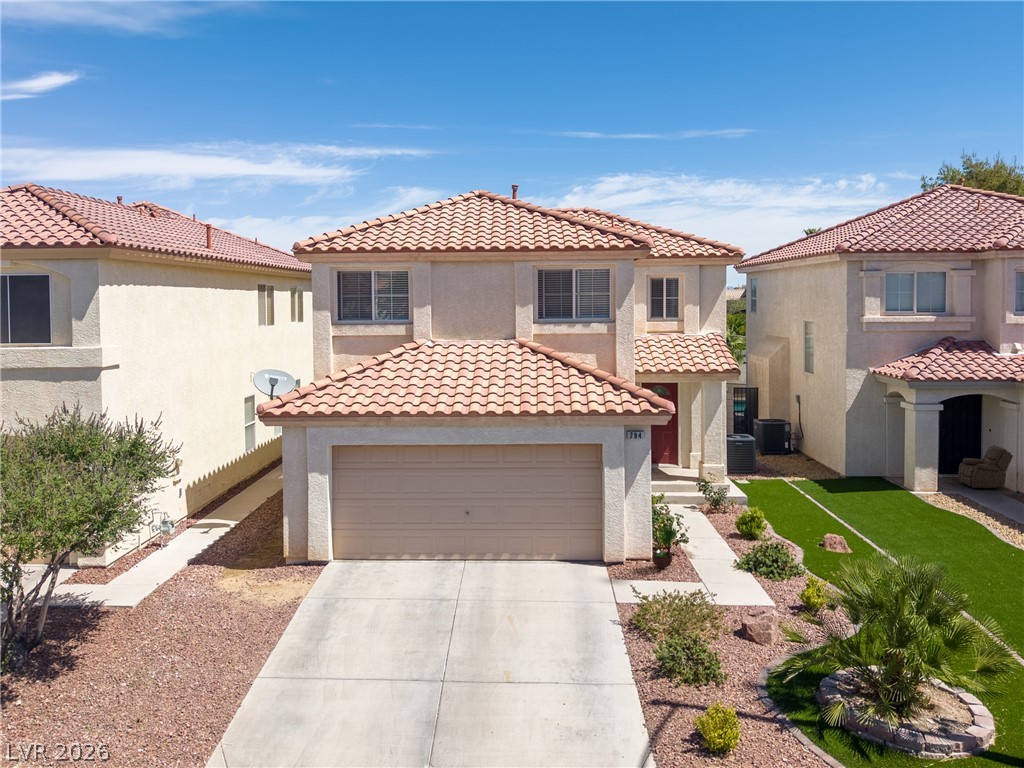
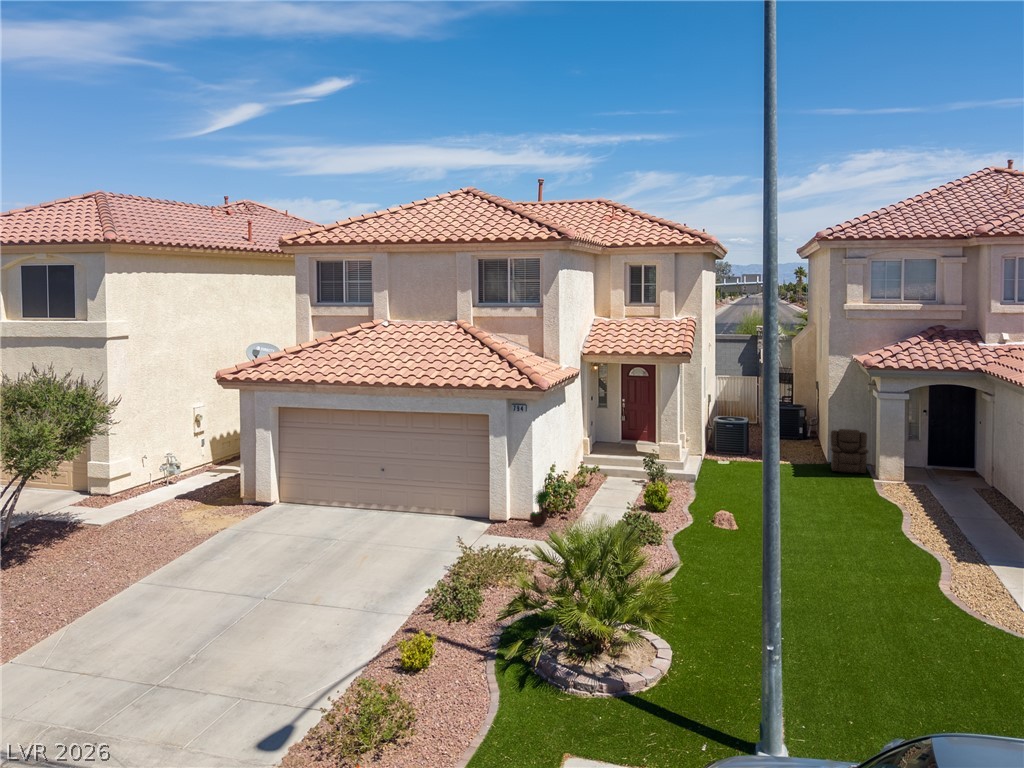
chair: present [958,445,1013,488] -> present [830,429,868,474]

